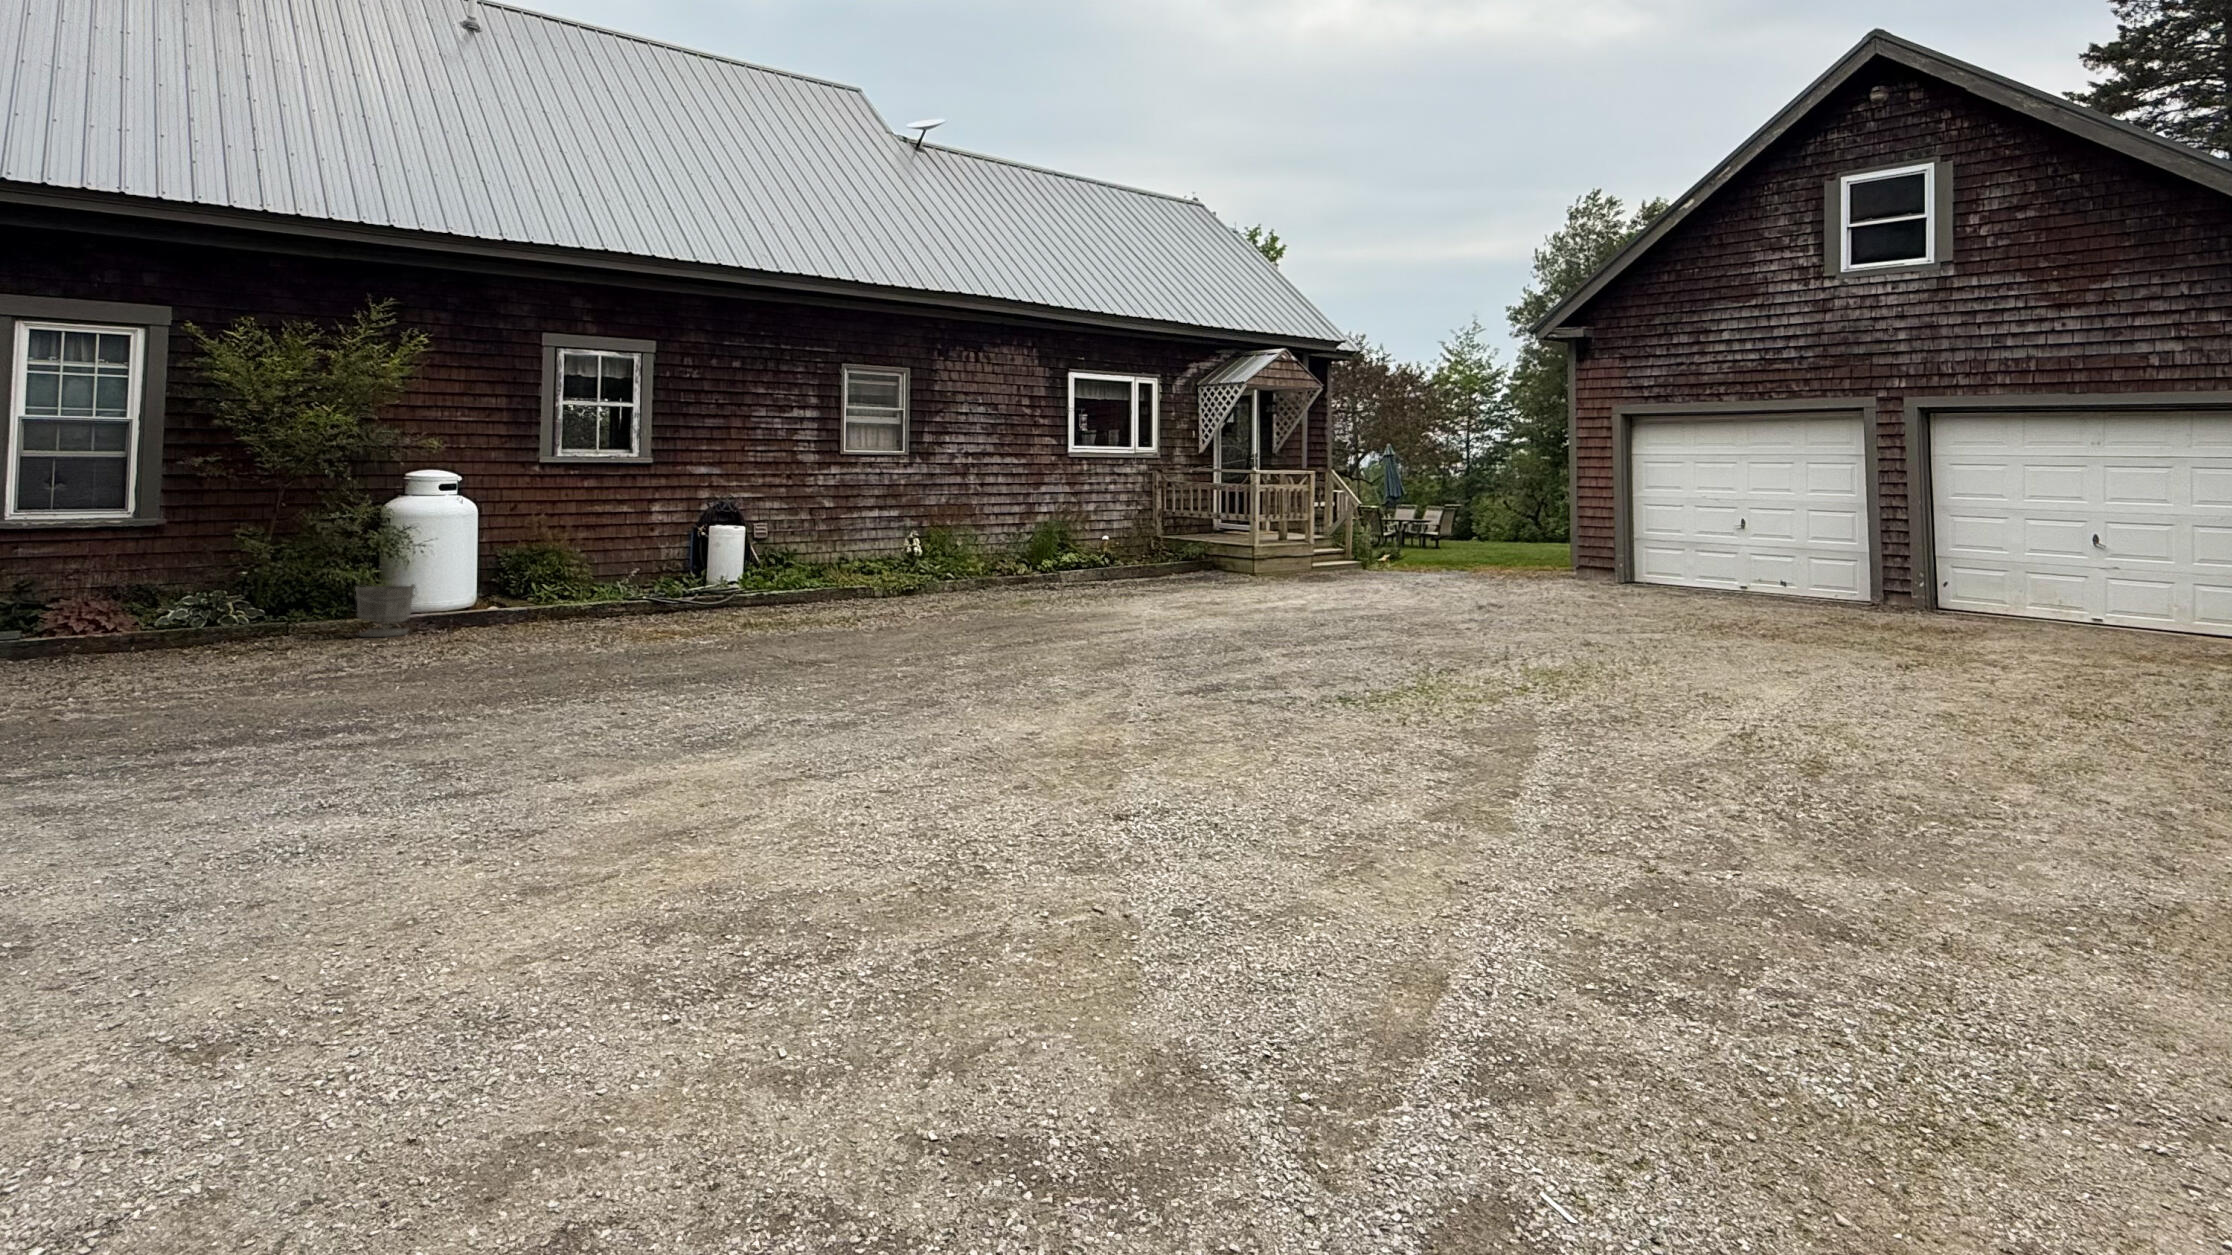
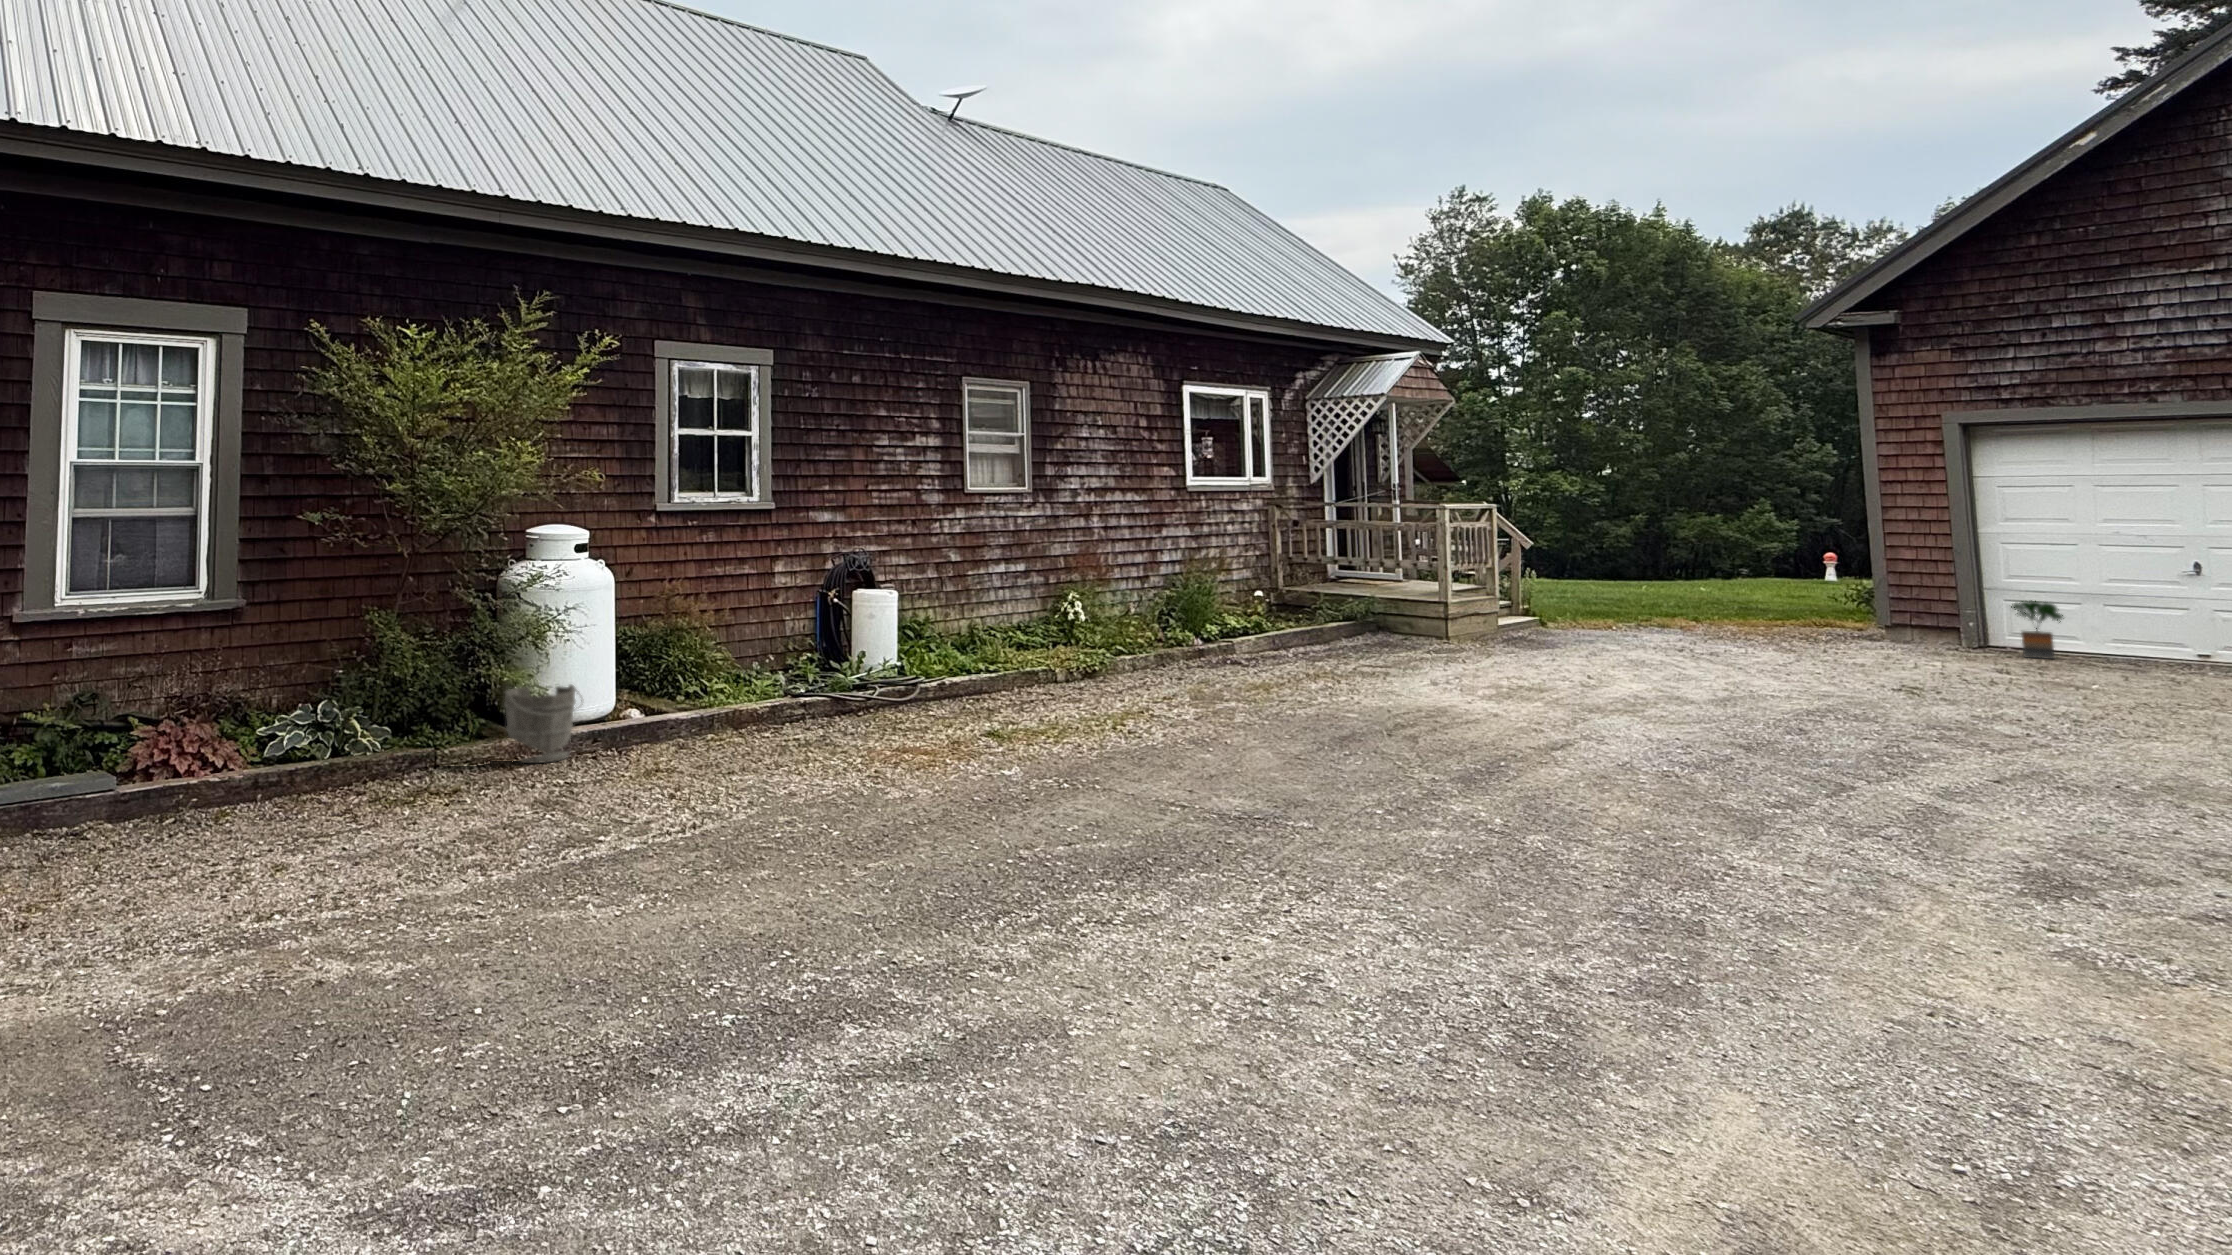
potted tree: none [1630,547,1661,591] -> present [2011,600,2064,659]

